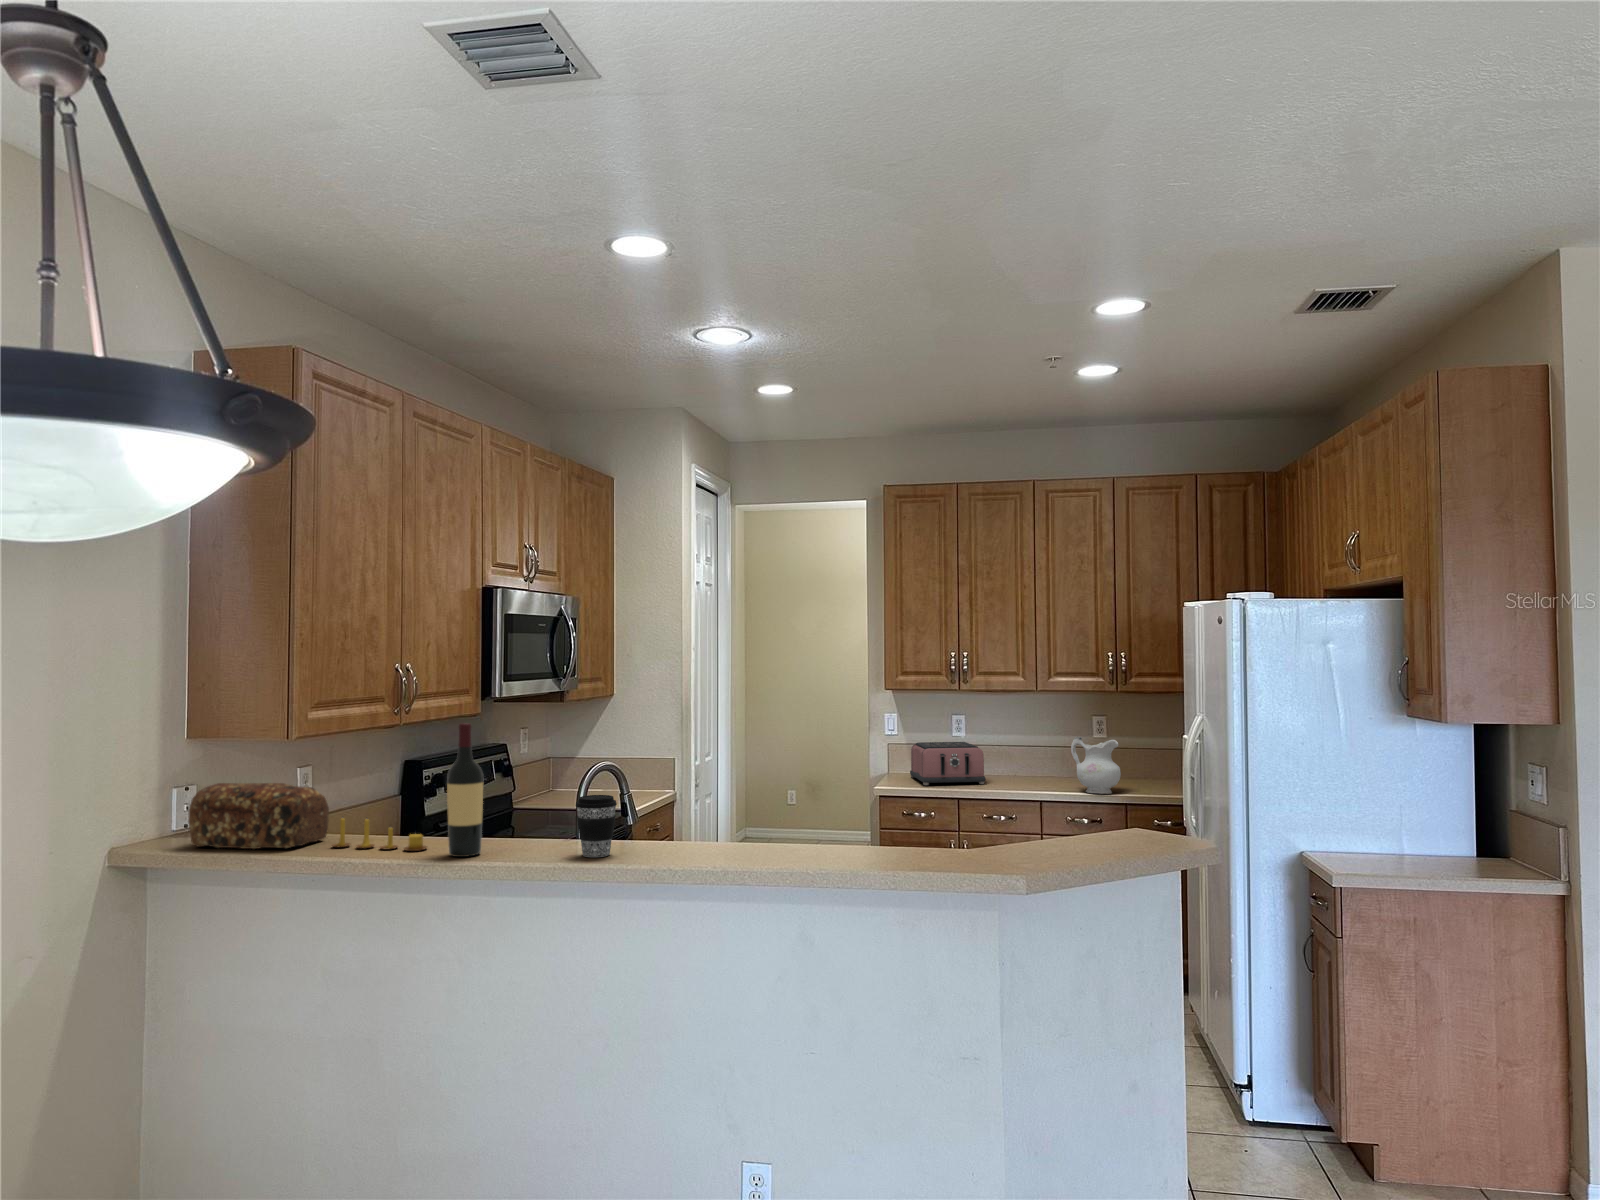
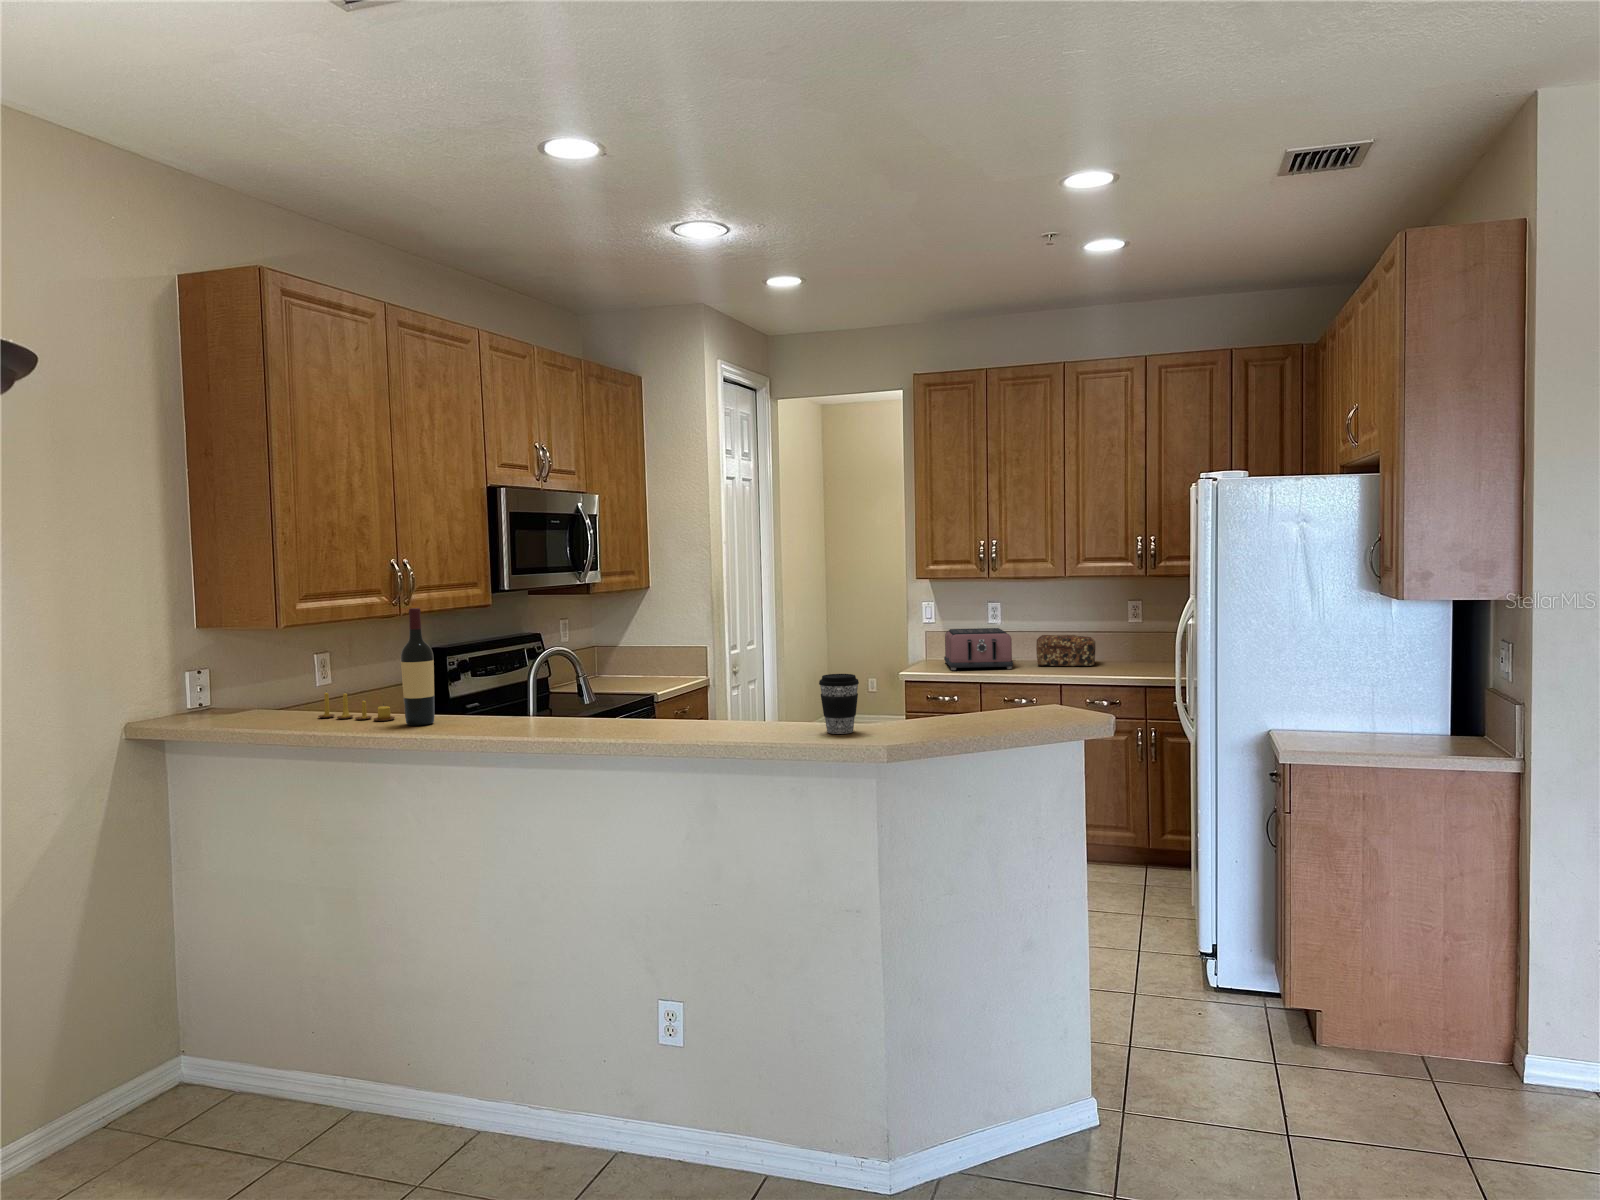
ceramic pitcher: present [1071,737,1121,794] -> none [1094,621,1143,678]
bread loaf: present [188,783,329,849] -> present [1036,635,1096,666]
coffee cup: present [576,795,617,857] -> present [819,674,859,734]

